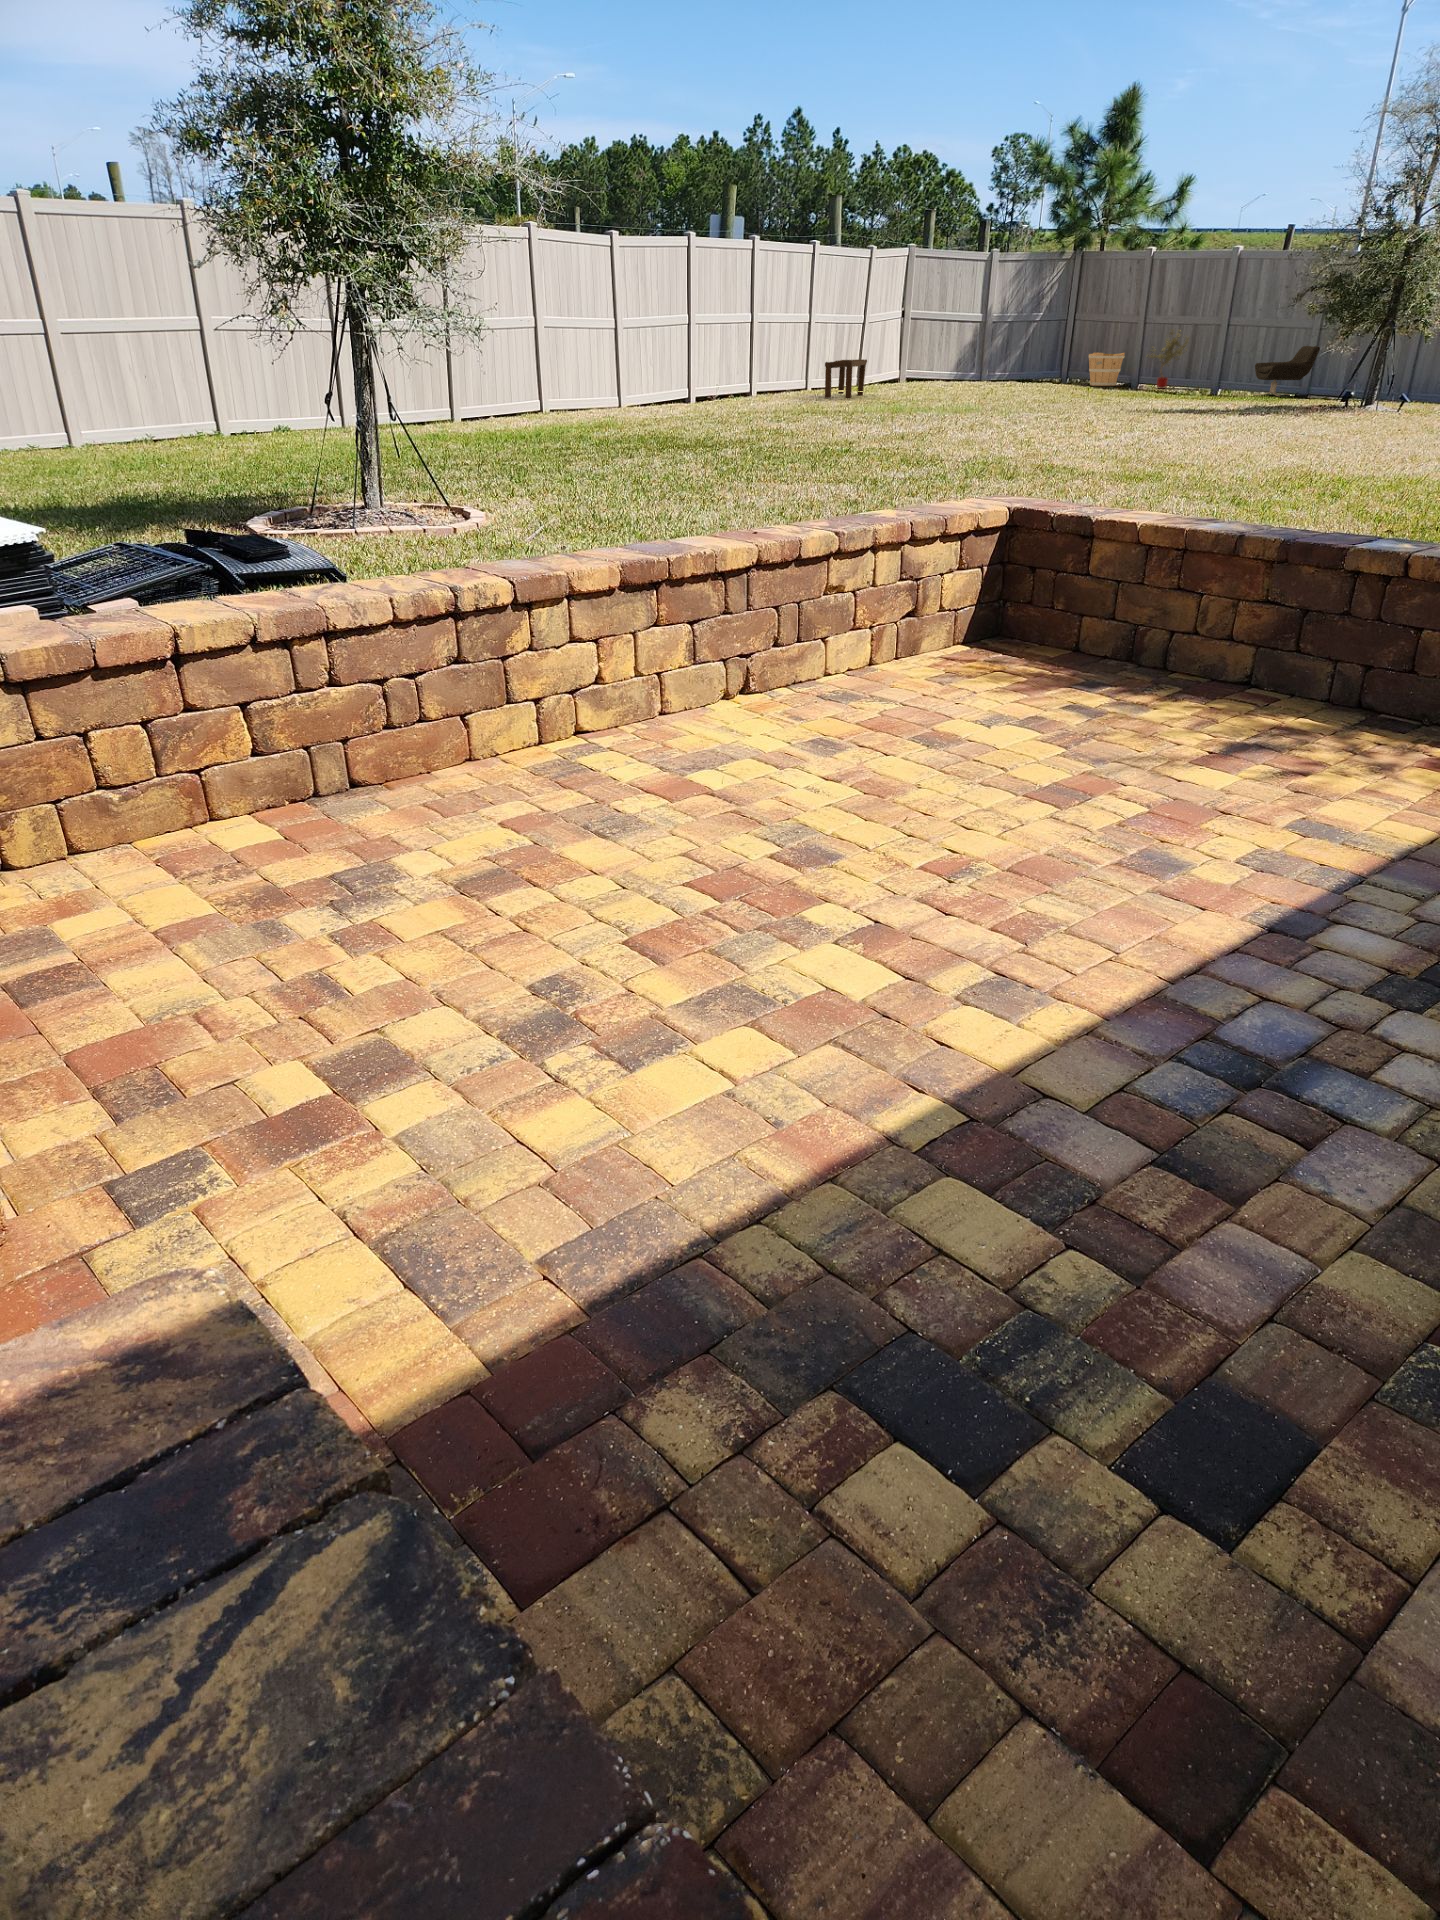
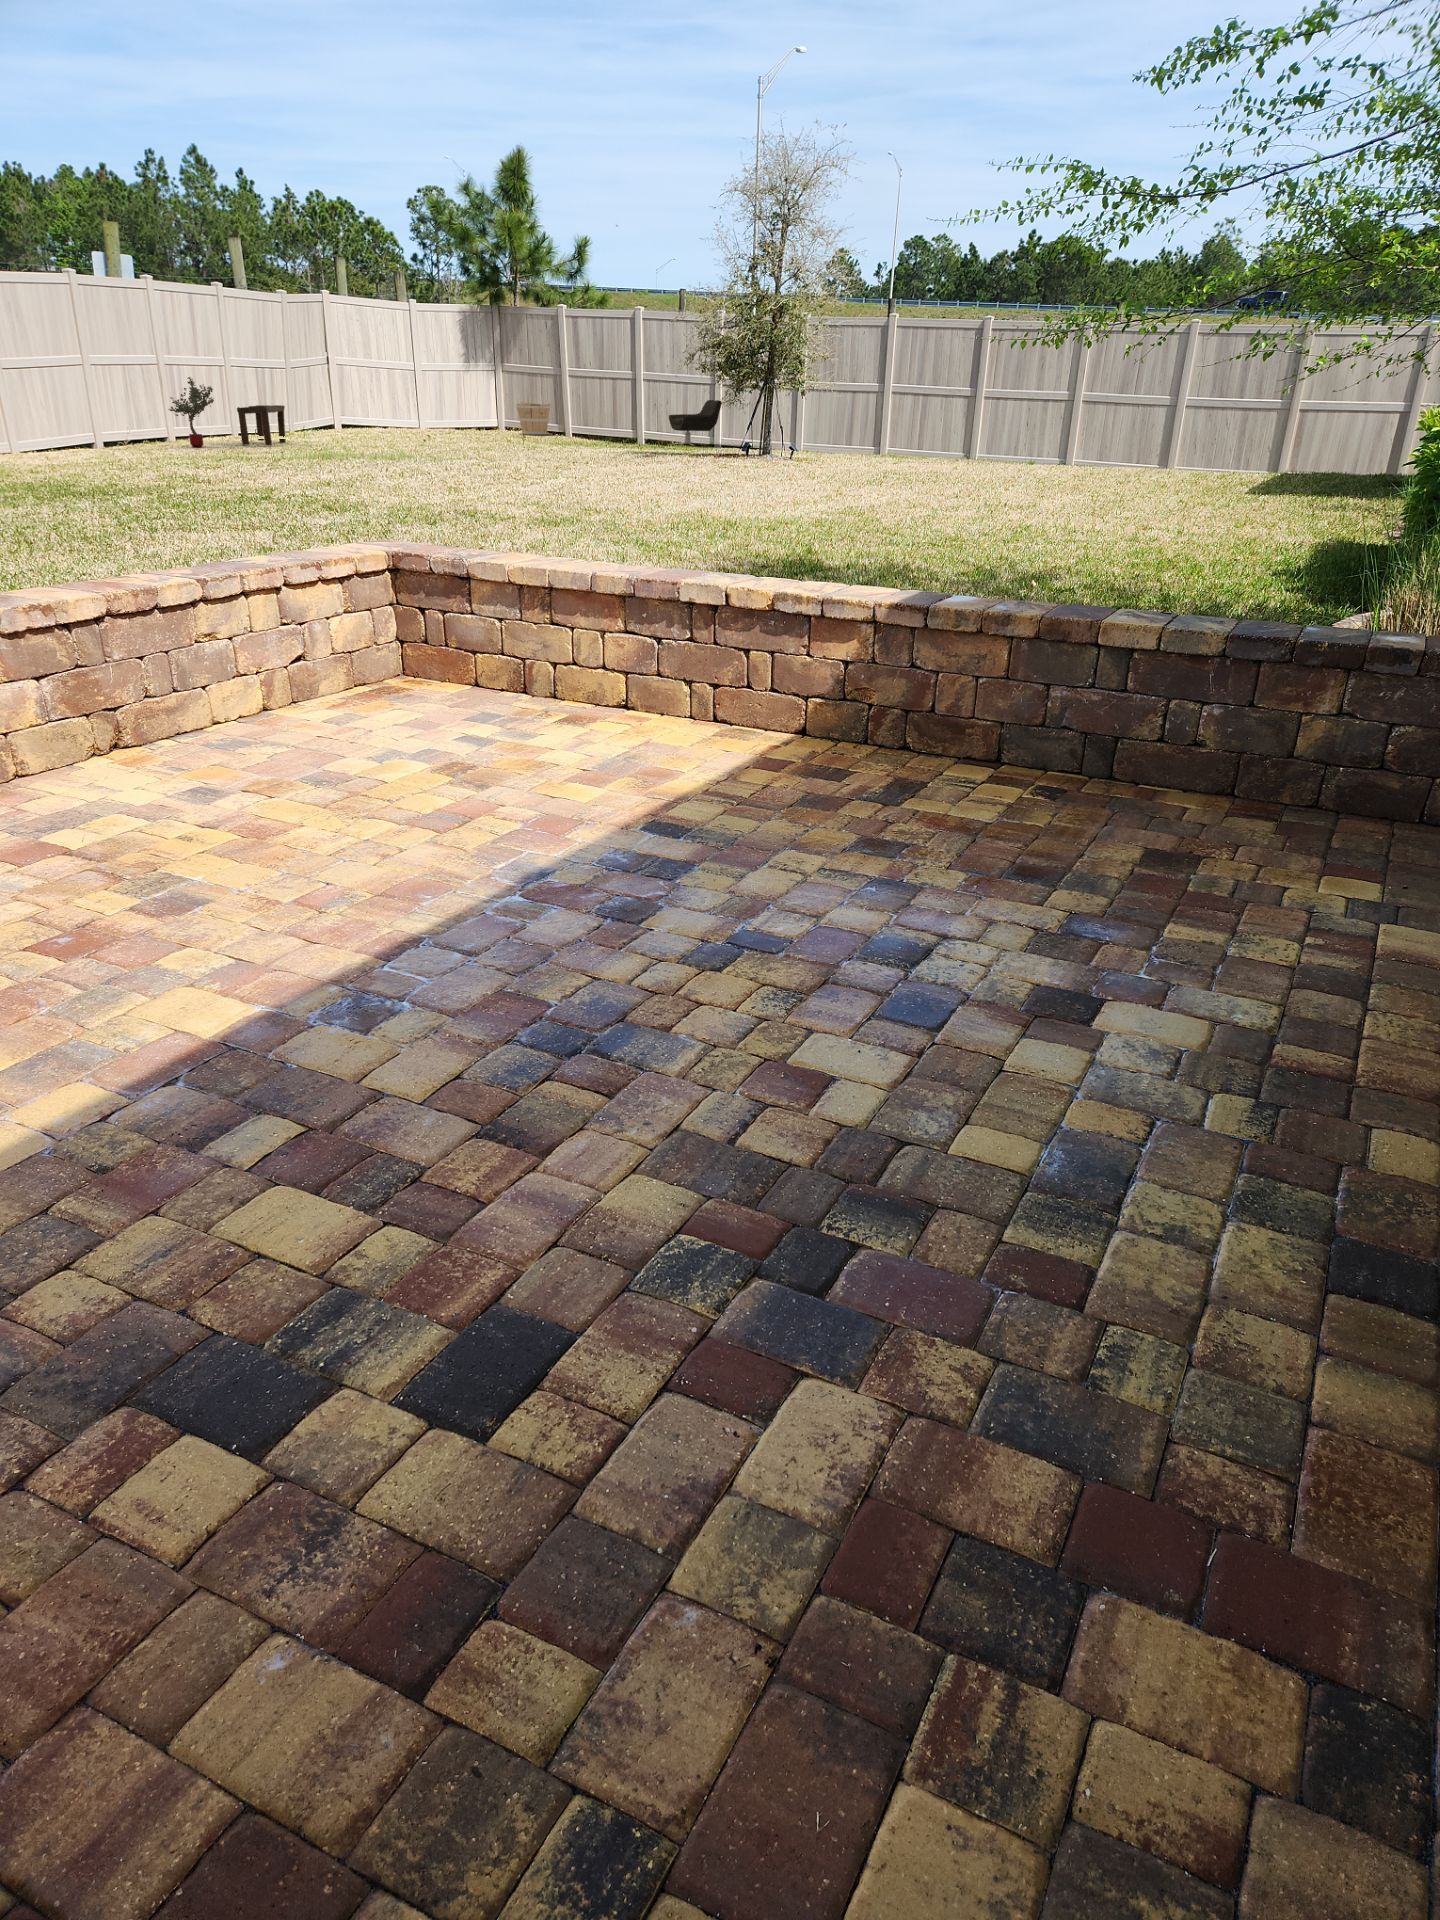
potted tree: present [1146,330,1189,389] -> present [169,377,214,447]

